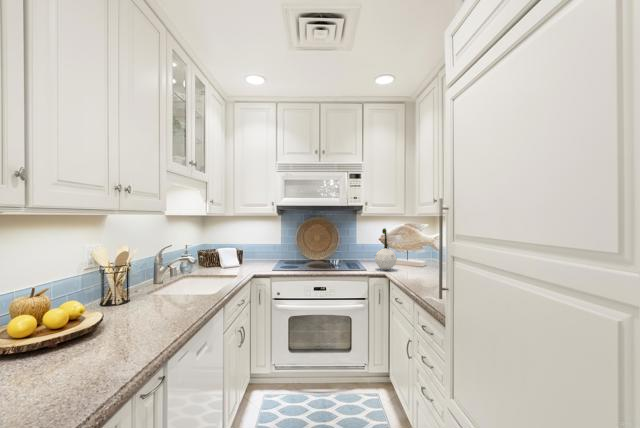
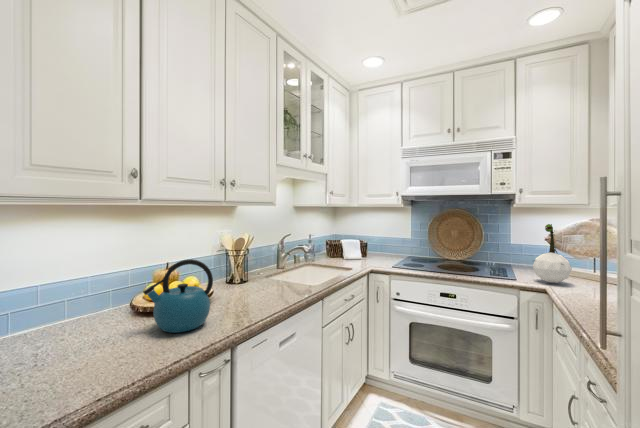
kettle: none [36,277,130,366] -> present [143,259,213,333]

